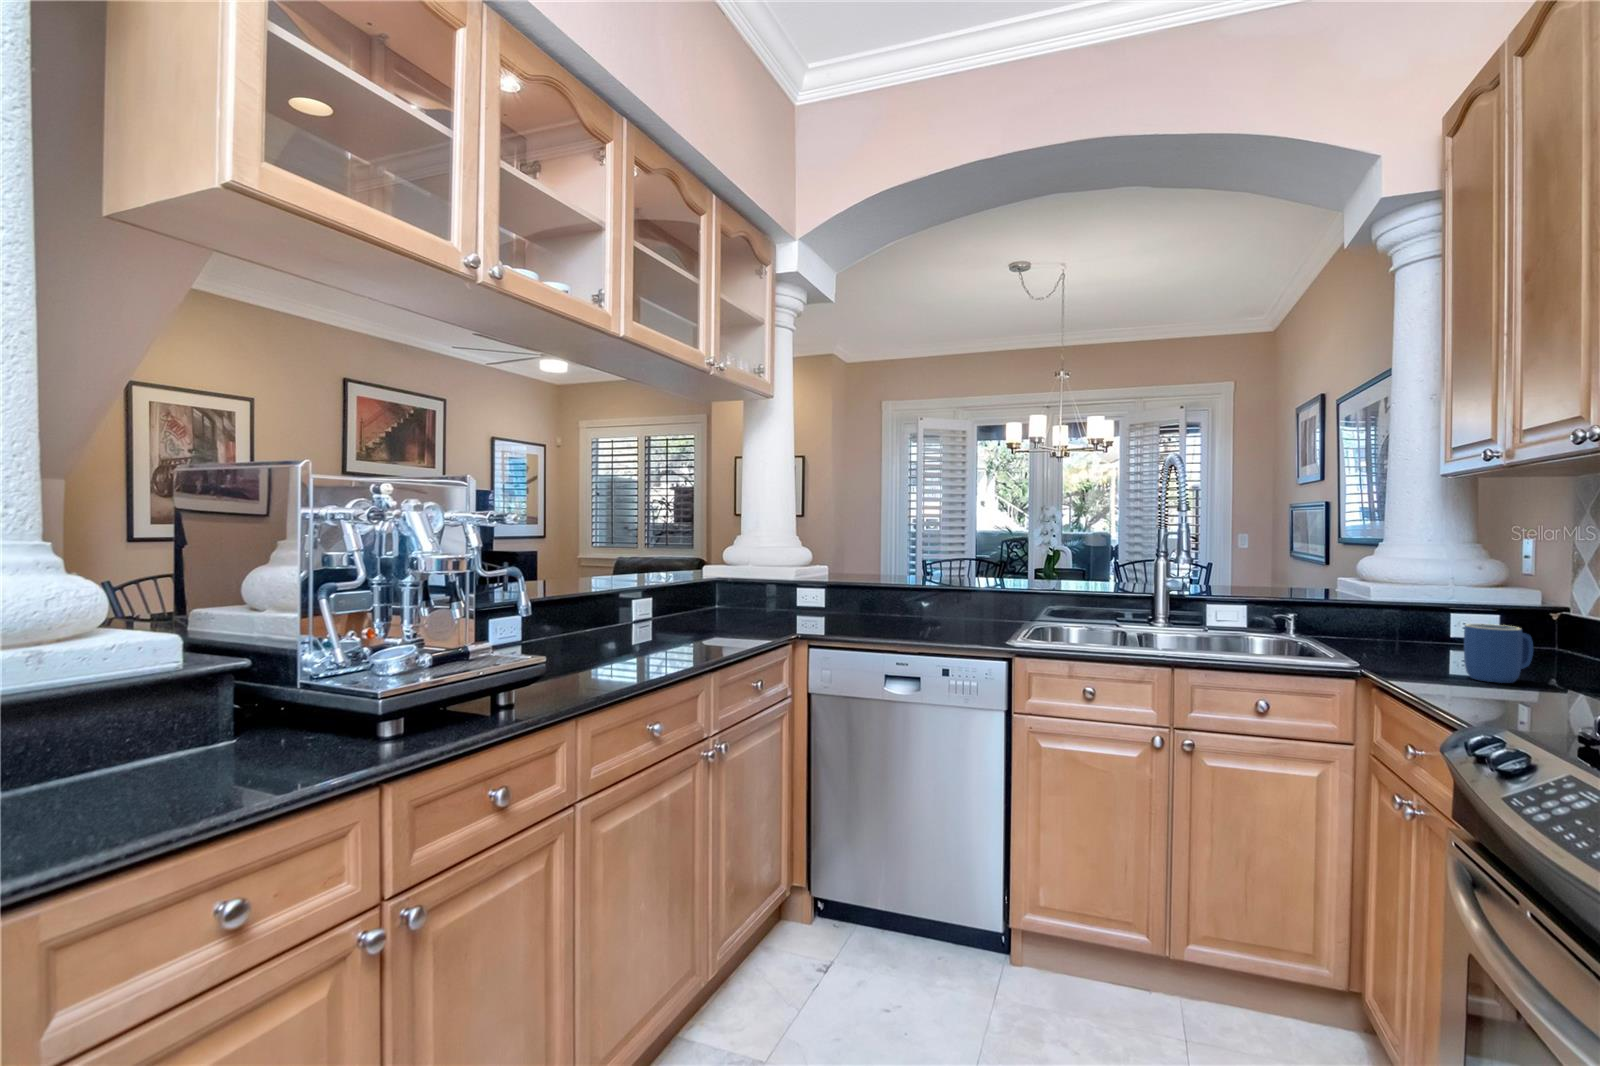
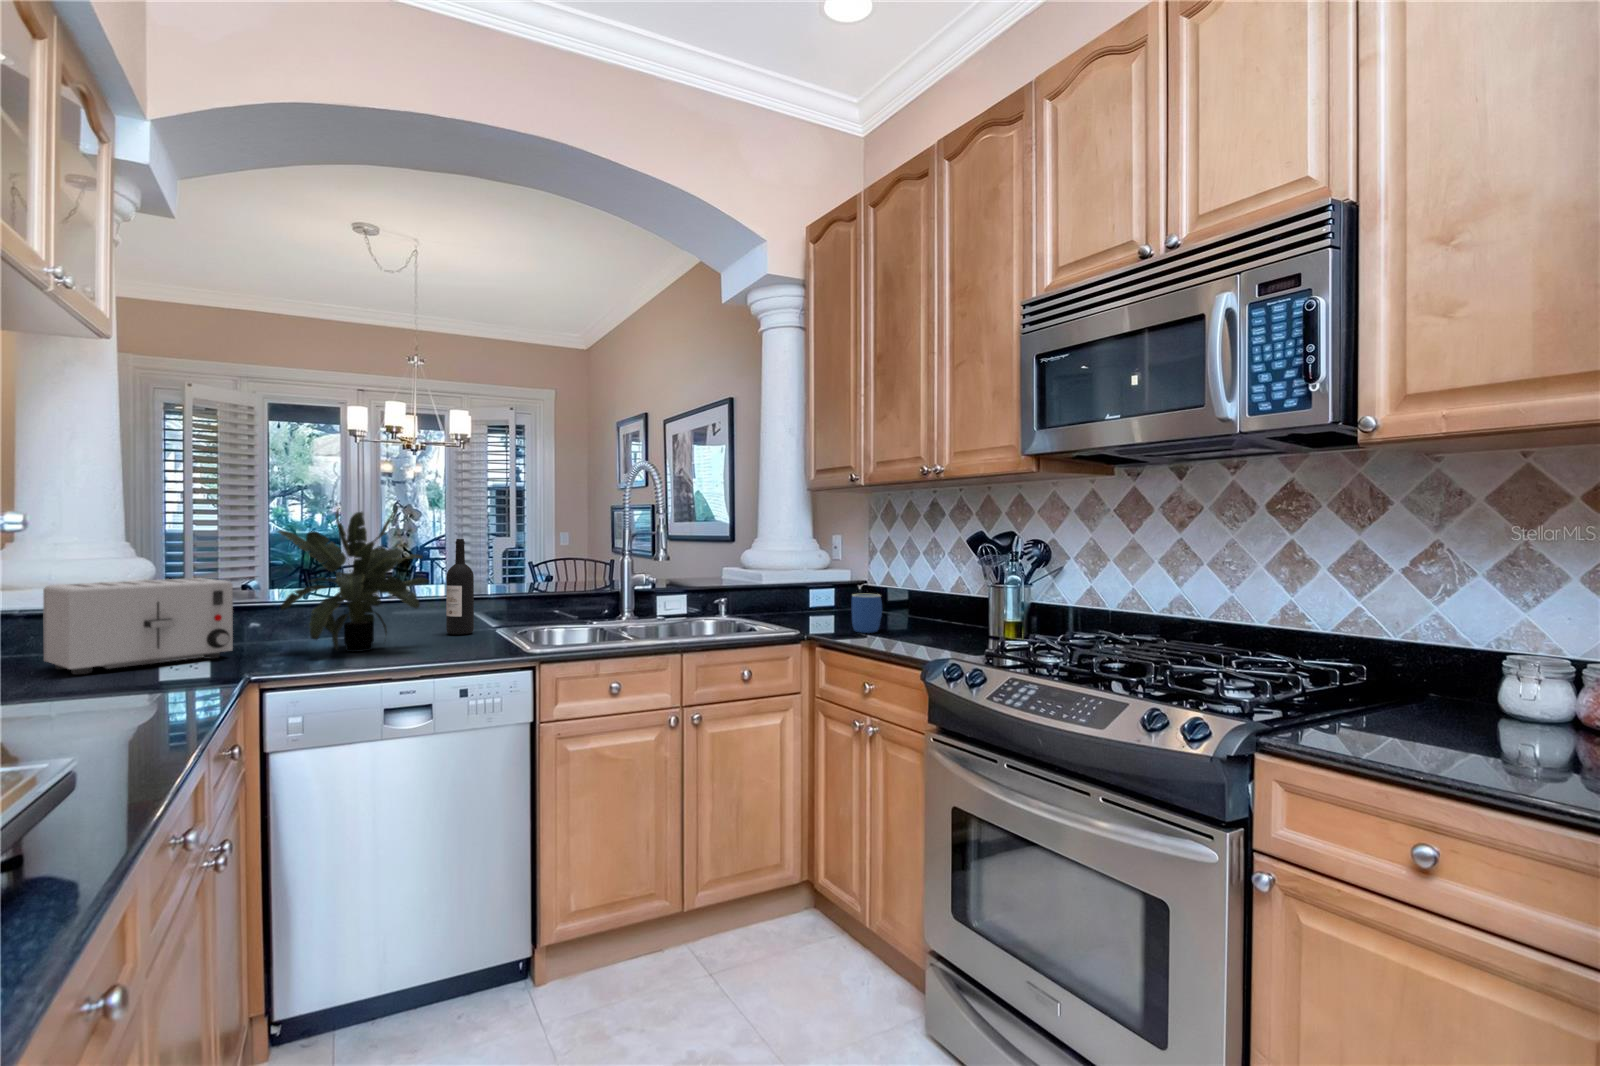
potted plant: none [848,506,953,627] -> present [277,506,429,652]
wine bottle: none [983,536,1007,623] -> present [446,539,474,635]
toaster: none [730,561,822,620] -> present [43,578,233,674]

